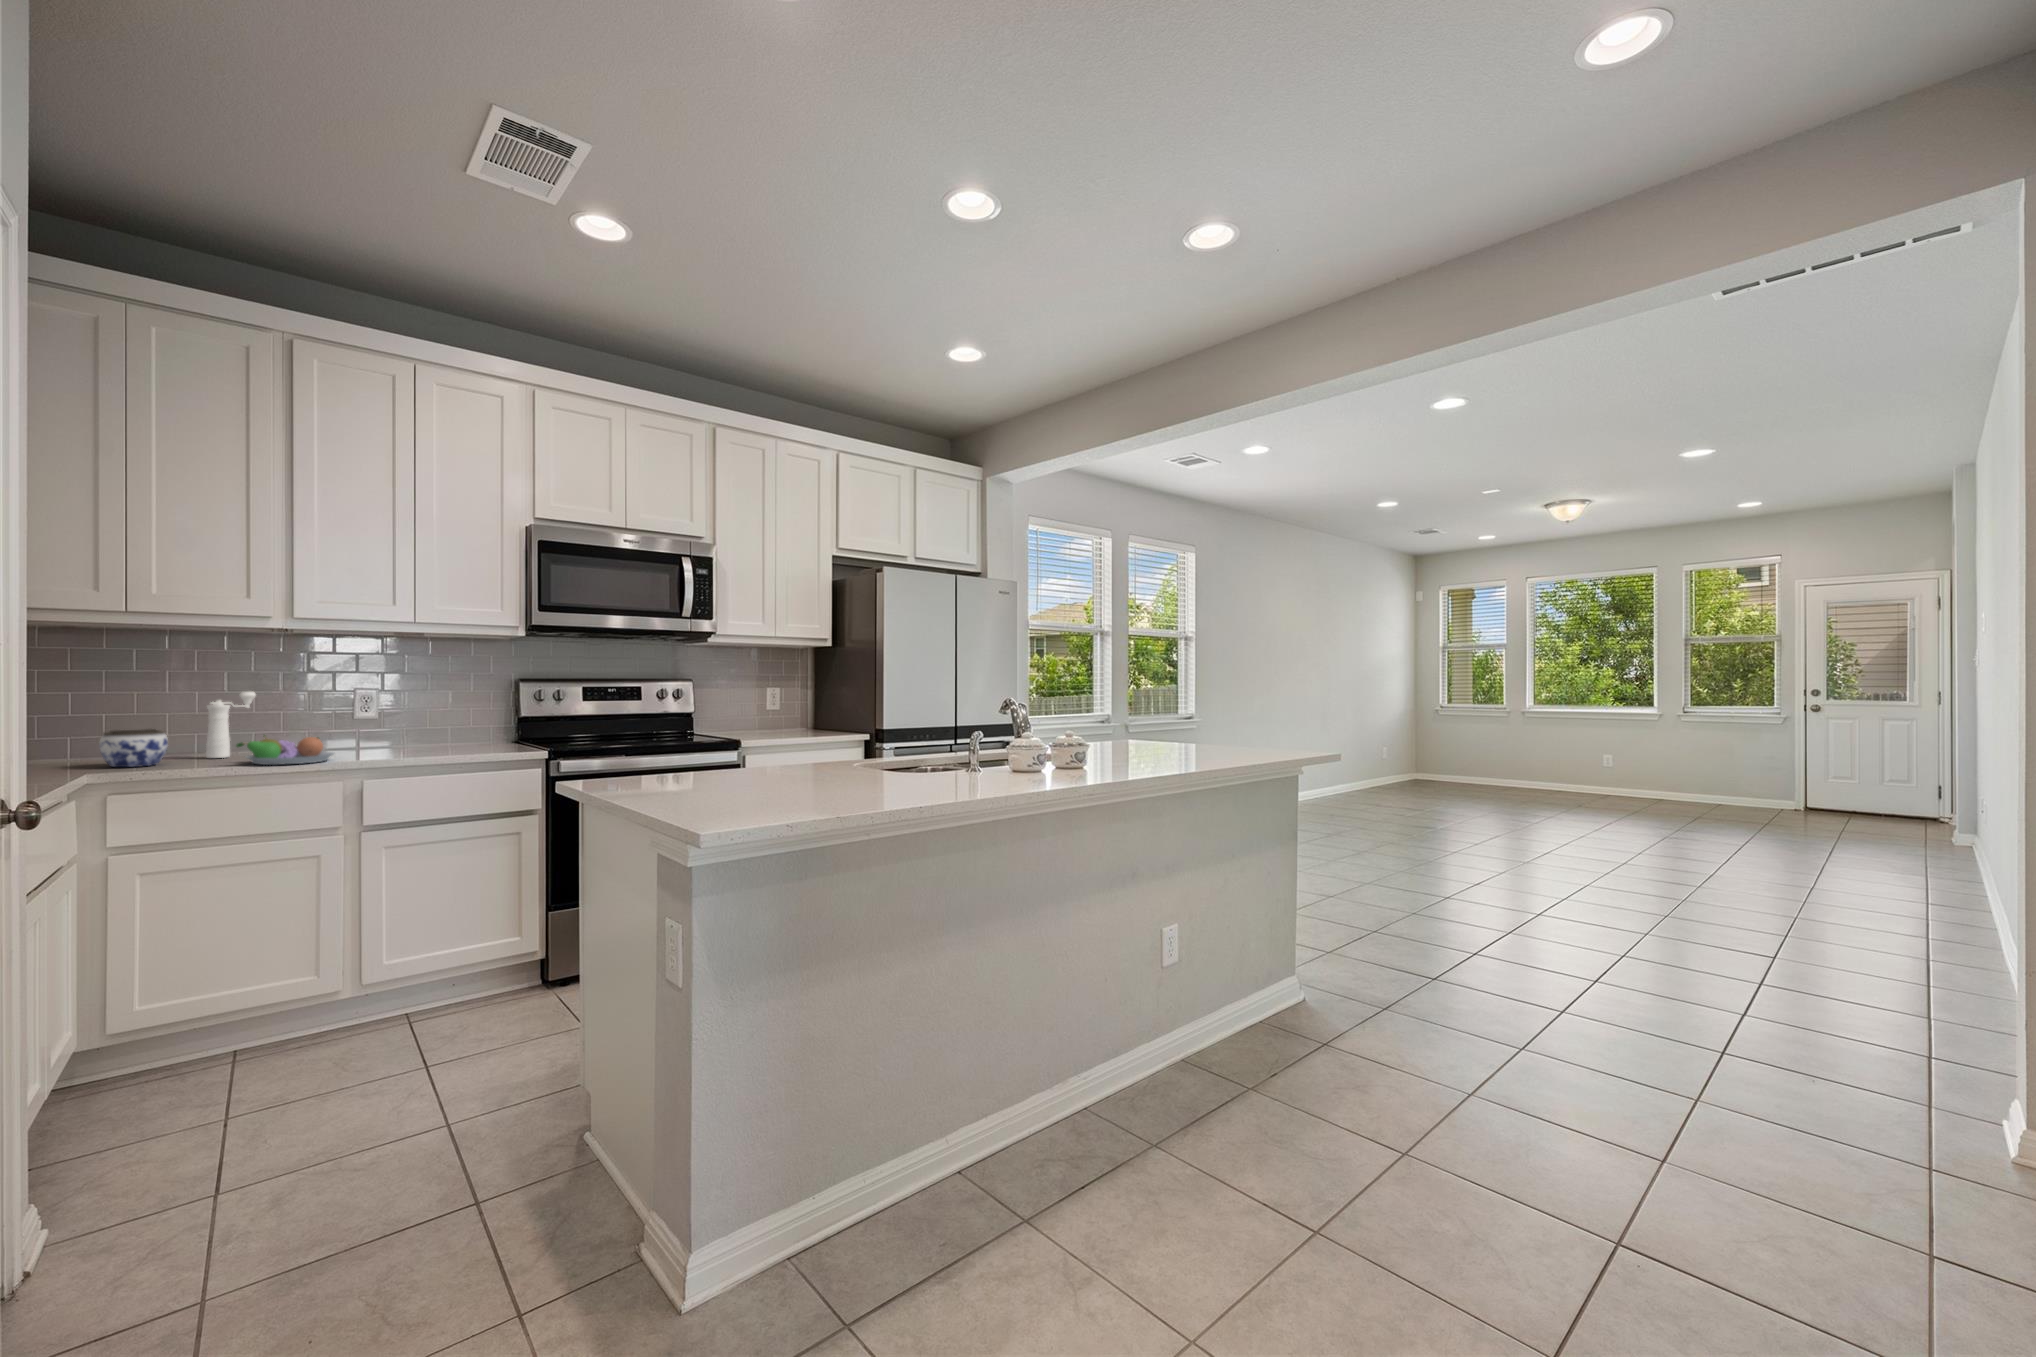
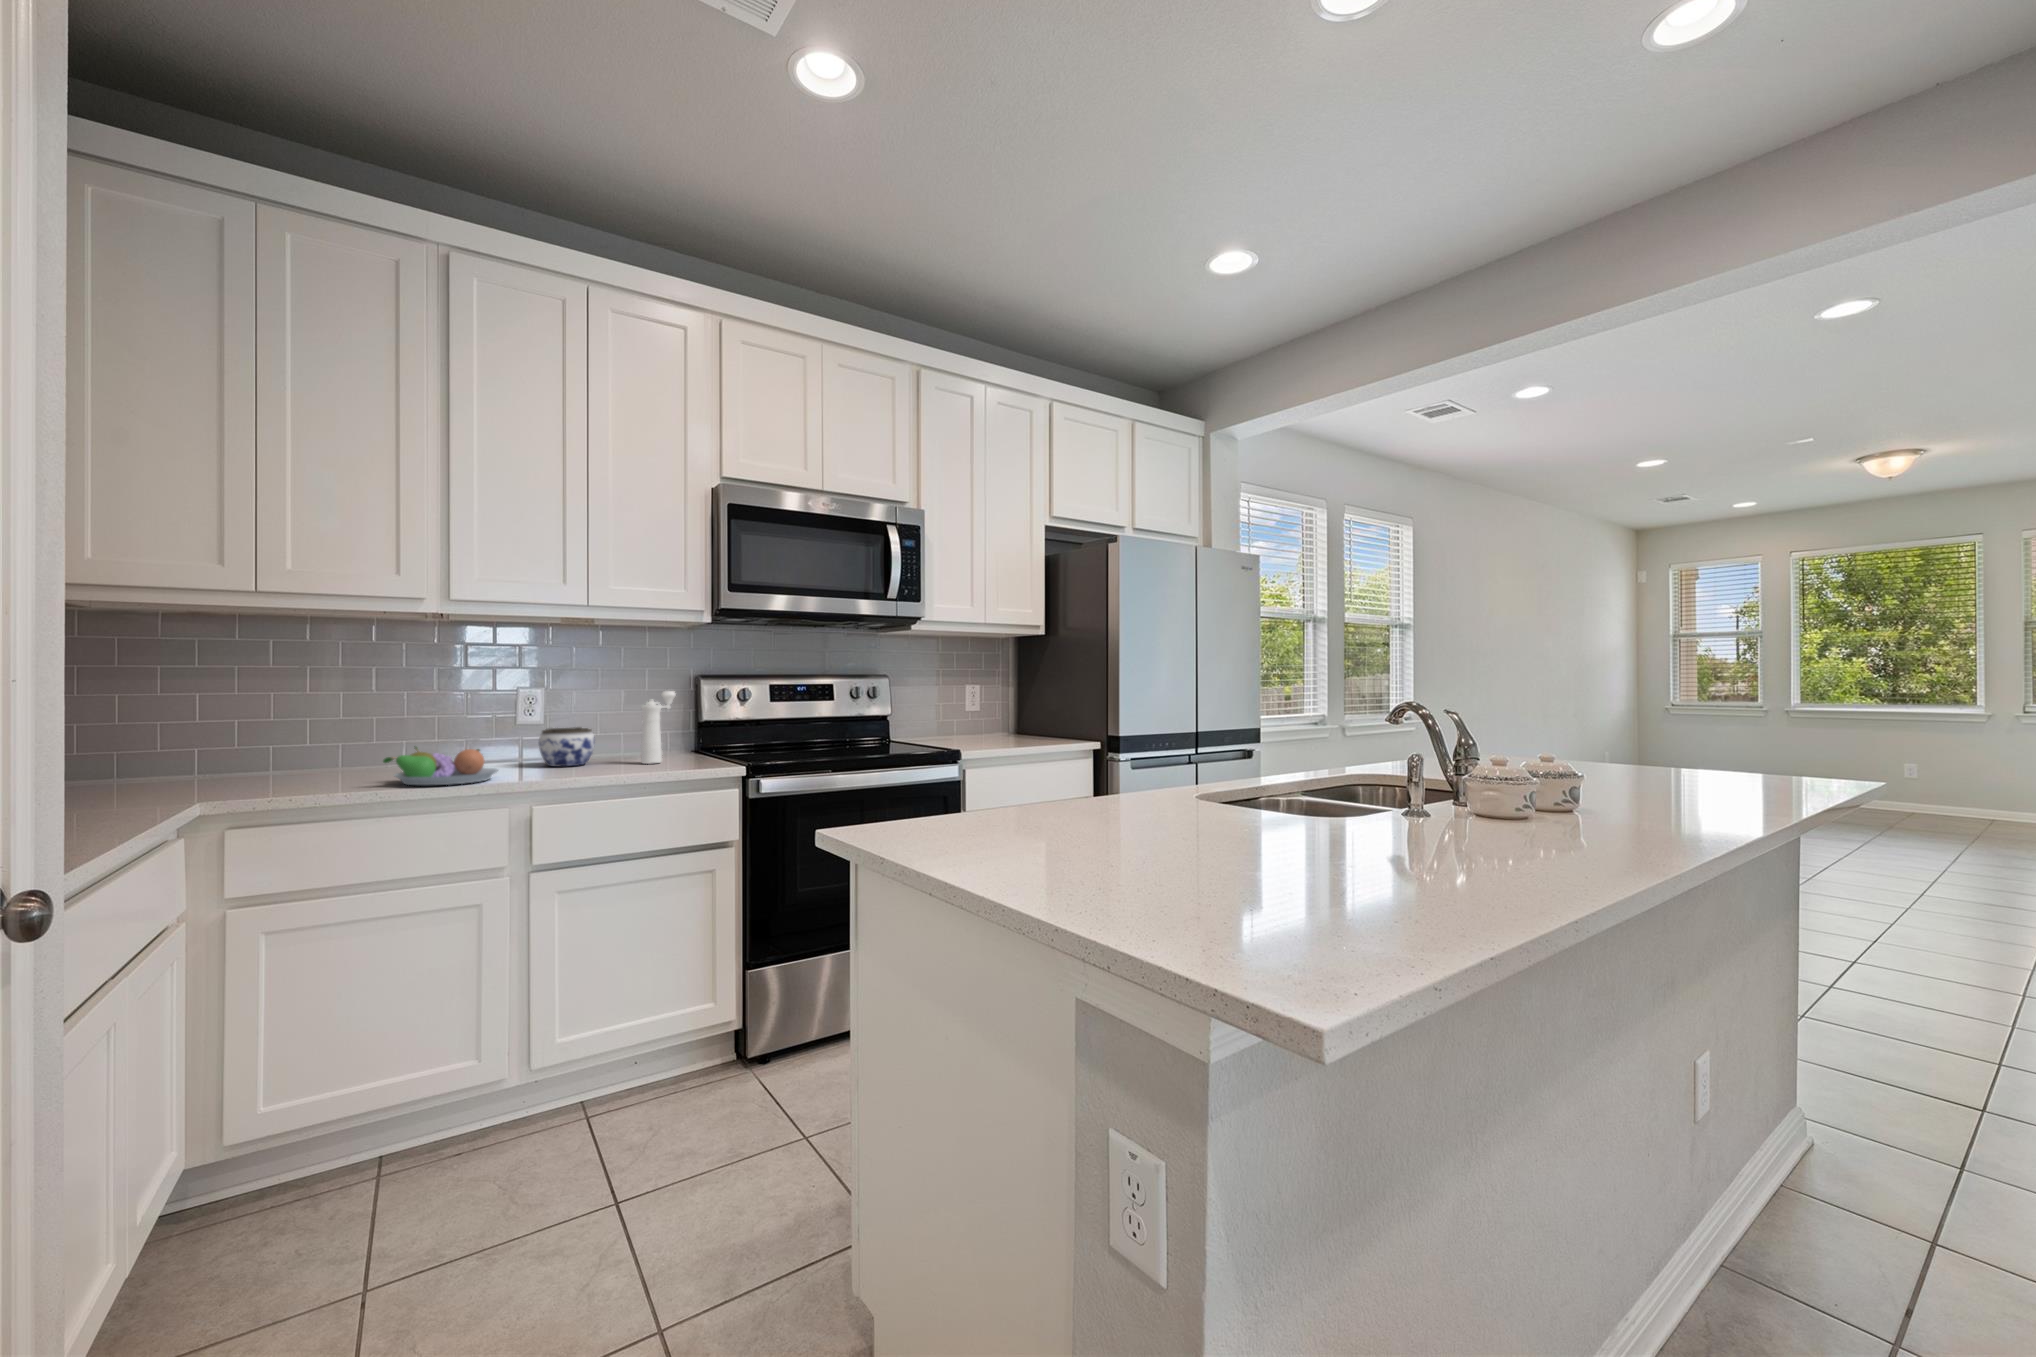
pepper mill: present [206,692,256,758] -> present [641,691,675,764]
jar: present [99,729,168,767] -> present [539,727,595,766]

